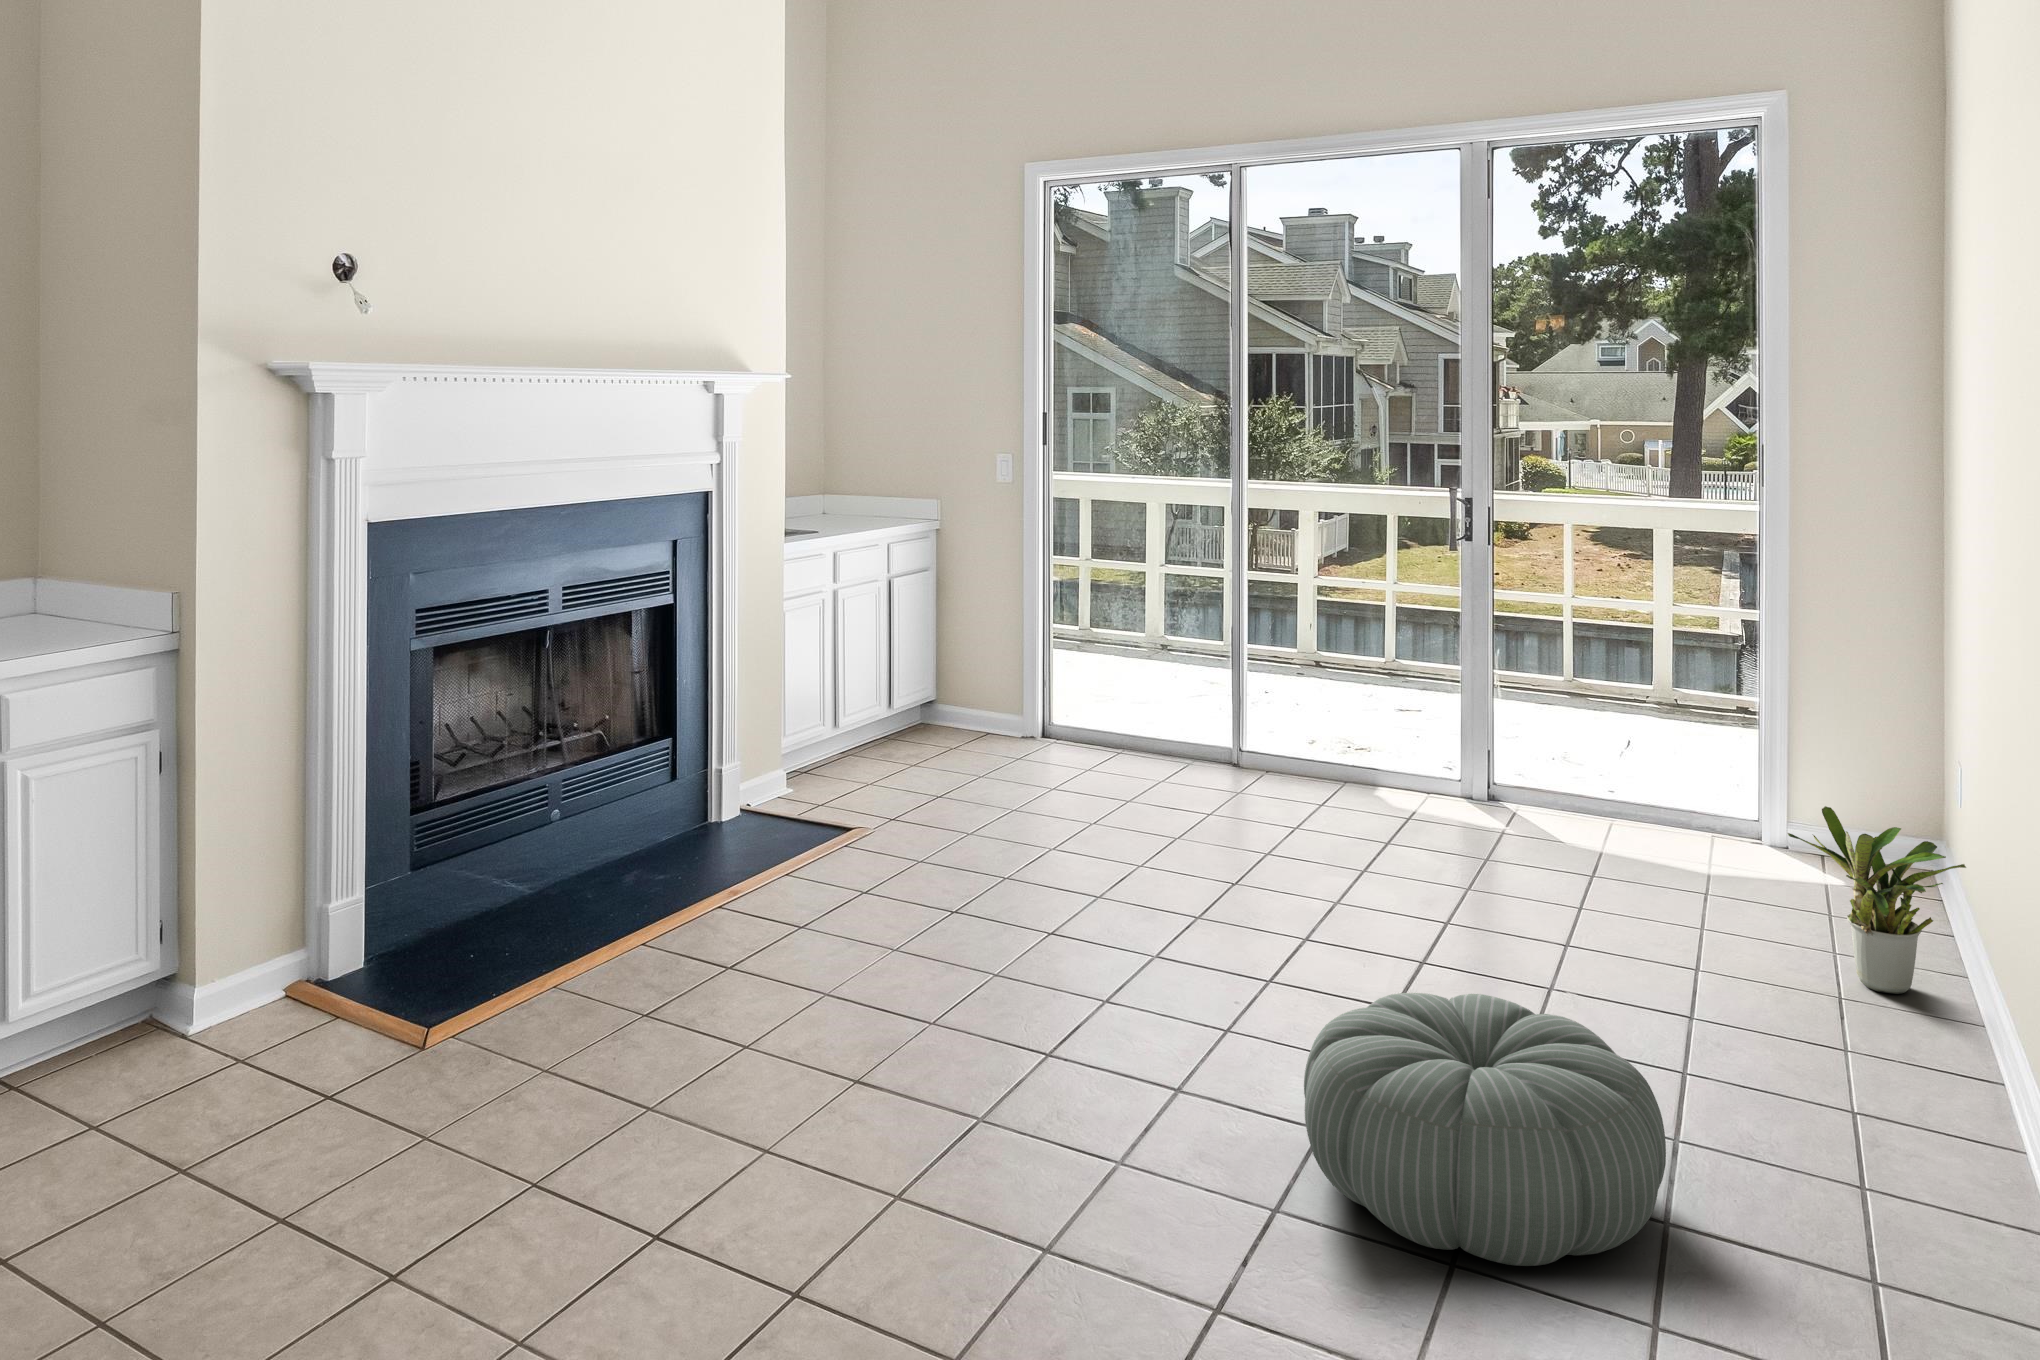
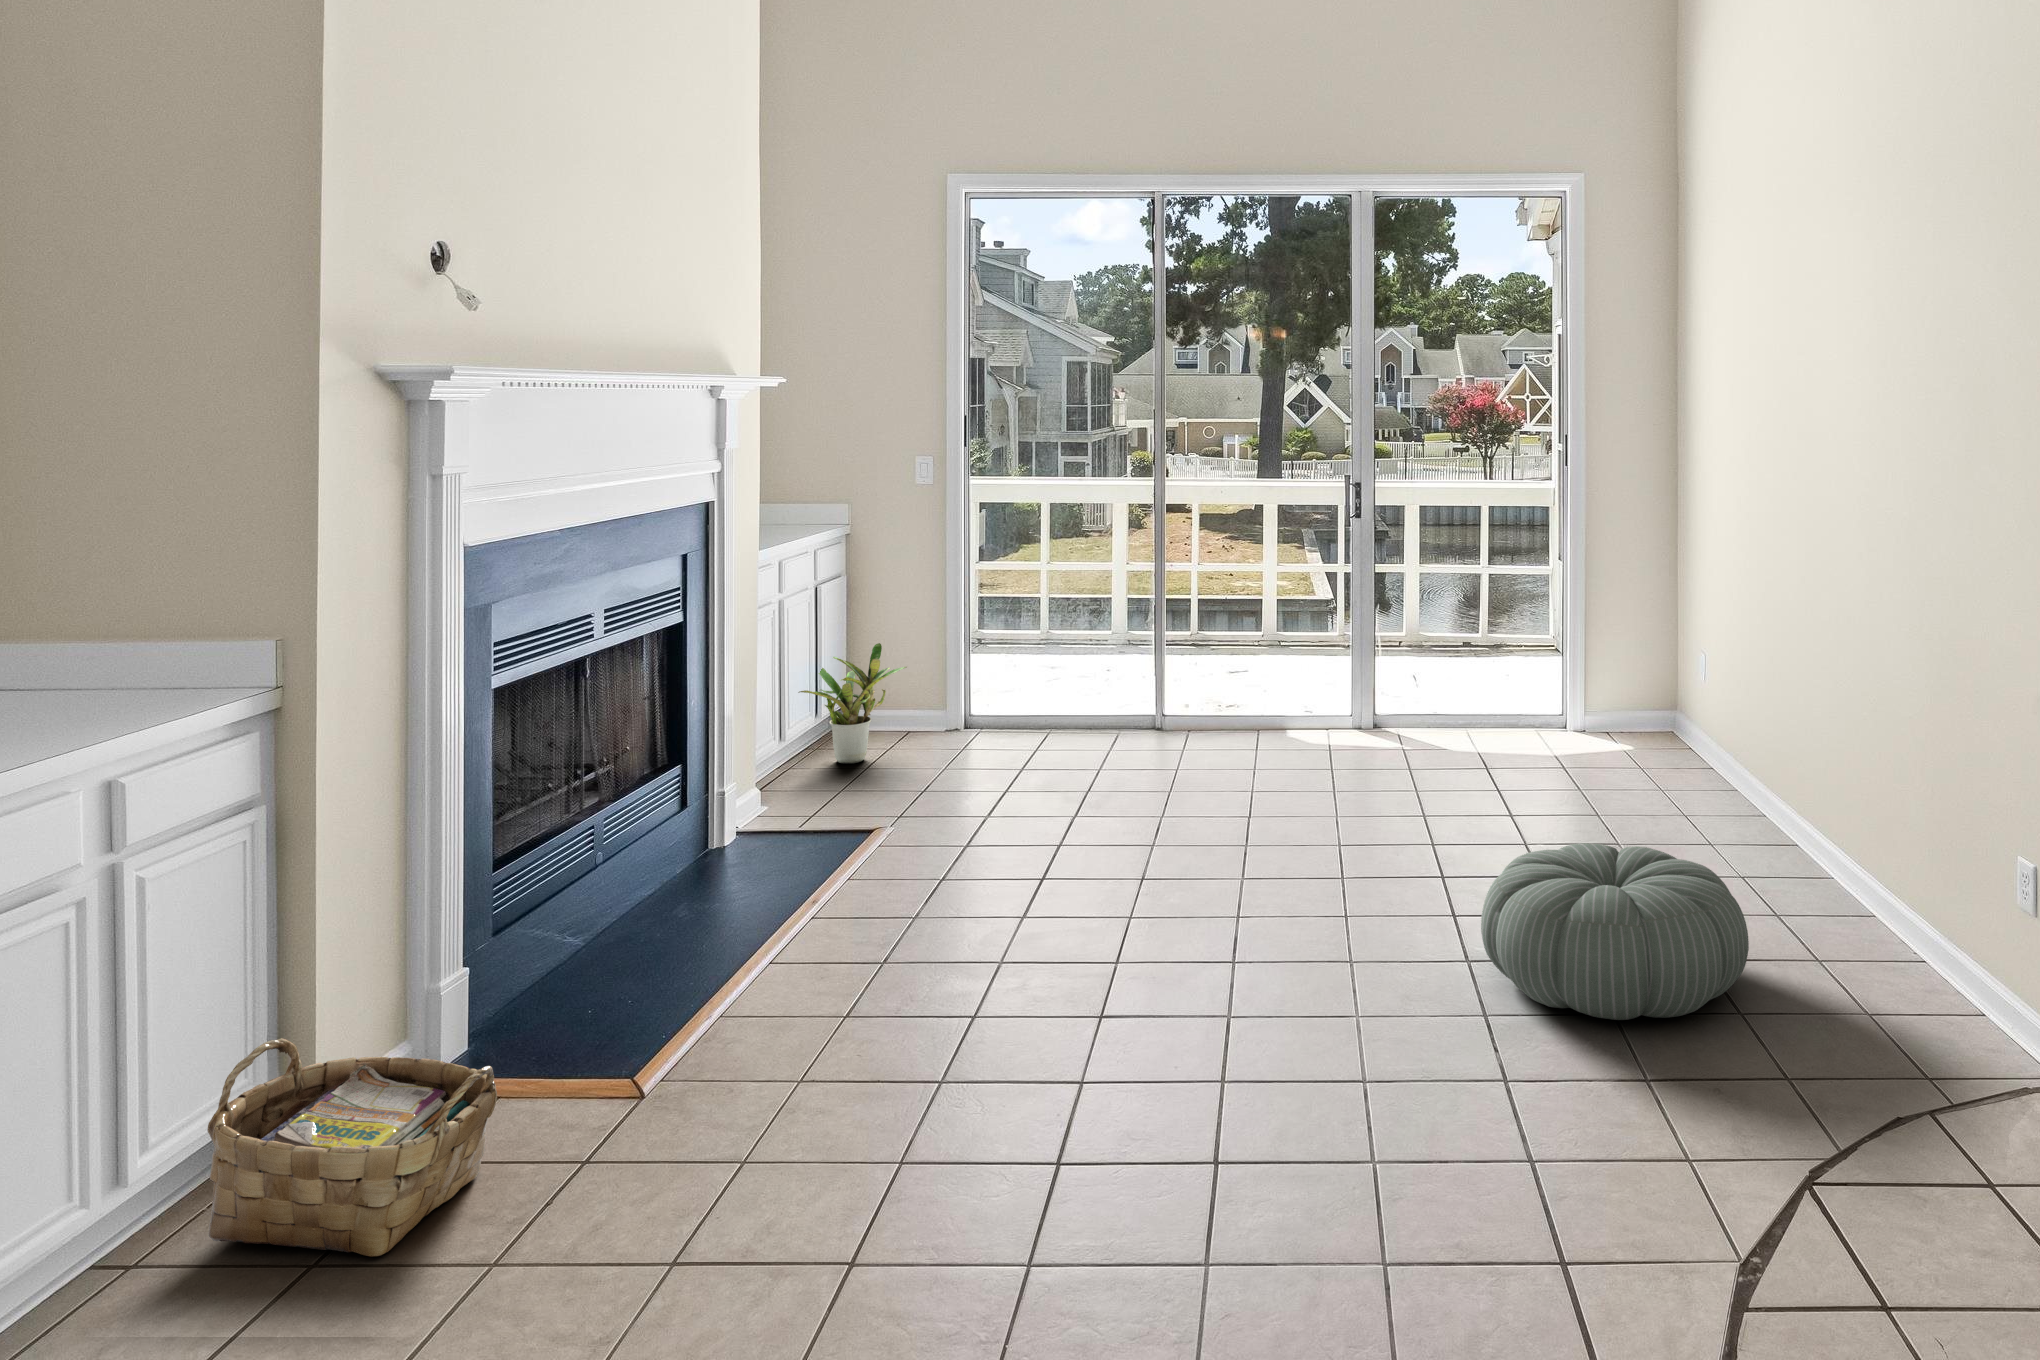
potted plant: present [1788,806,1966,994] -> present [798,643,906,764]
woven basket: none [52,929,272,1136] -> present [207,1038,497,1256]

